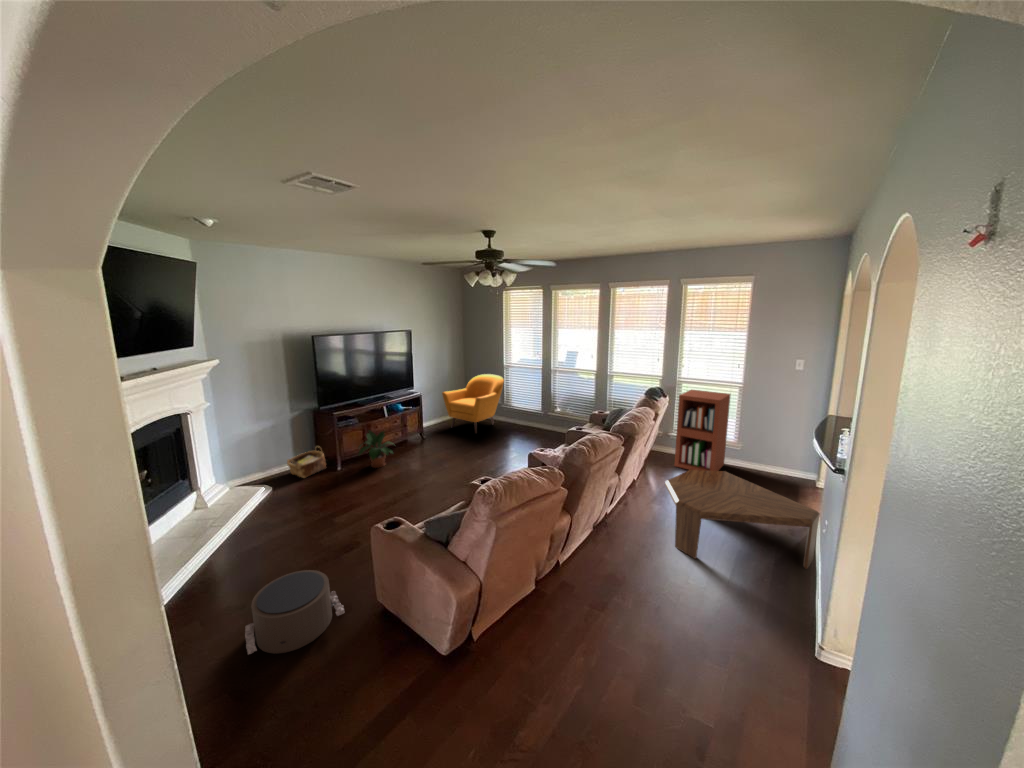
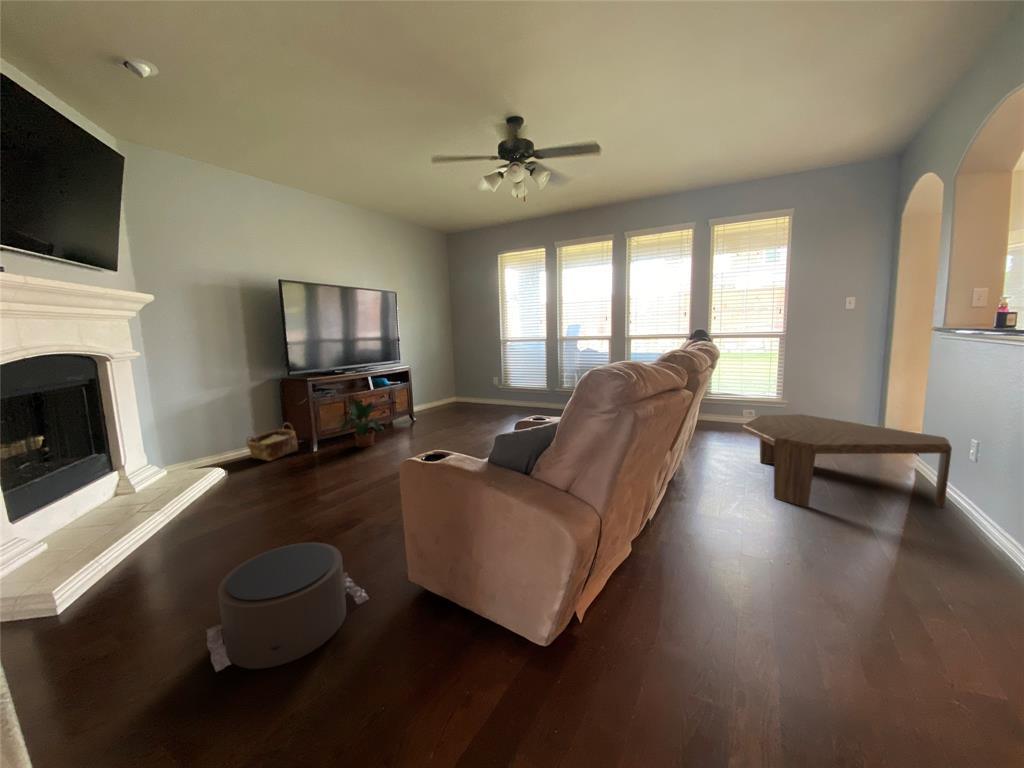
armchair: present [442,374,504,433] -> none [432,350,502,414]
bookshelf: present [674,390,730,471] -> none [716,344,774,435]

